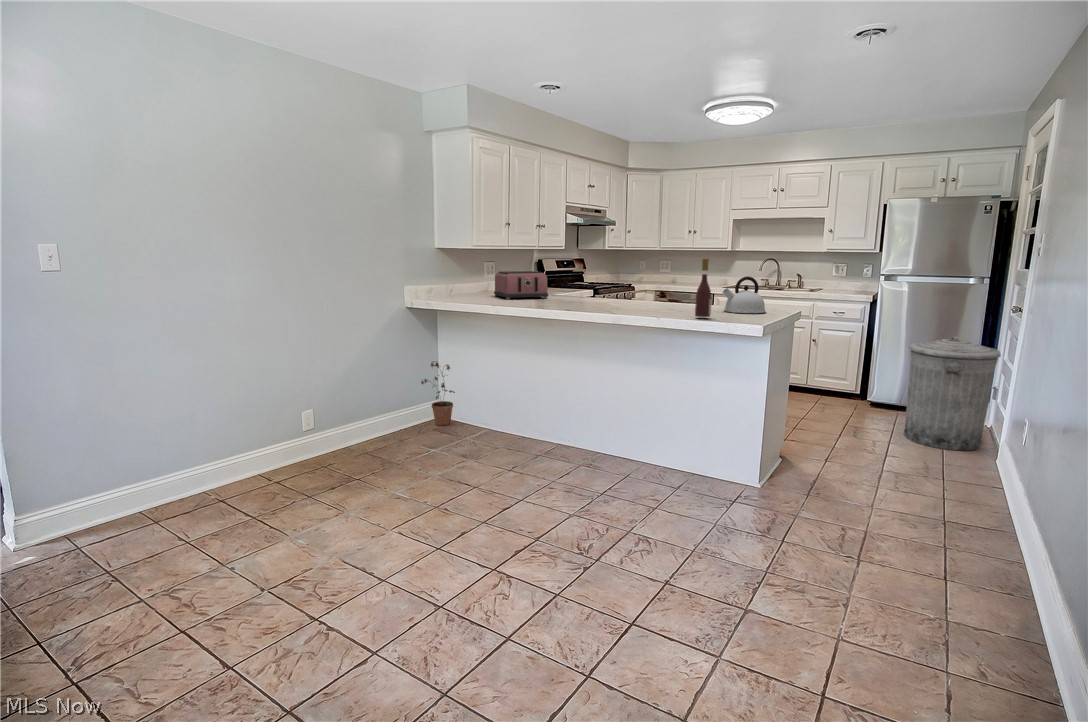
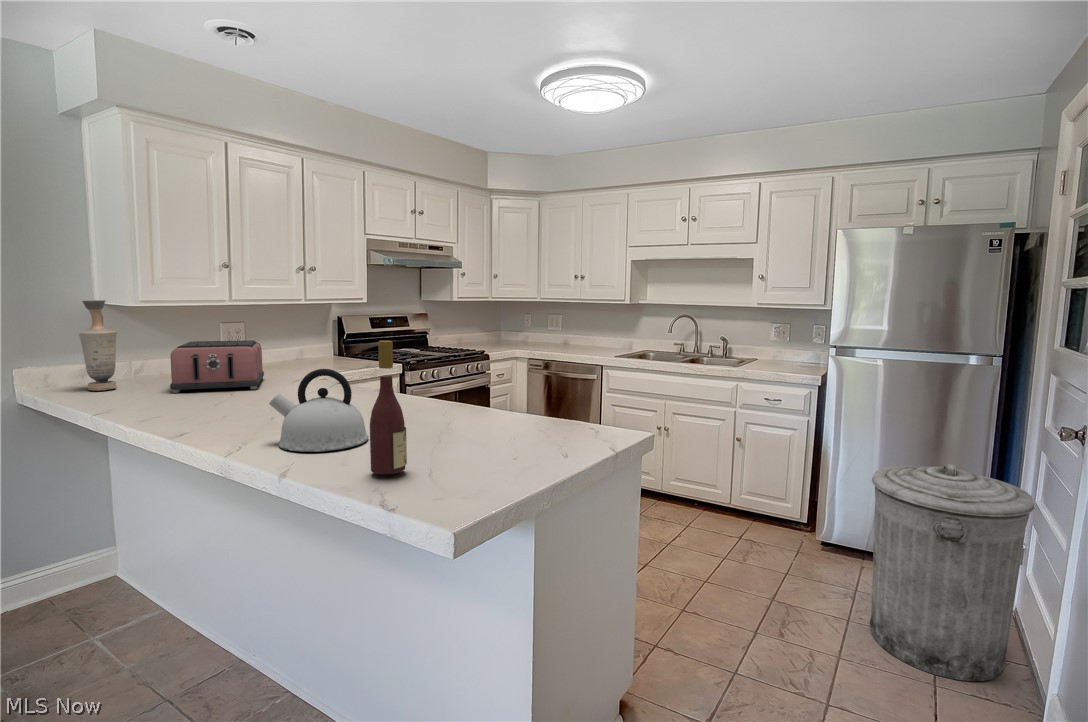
vase: none [453,246,471,298] -> present [78,300,117,391]
kettle: present [723,276,766,313] -> present [269,369,368,452]
potted plant: present [421,362,455,425] -> none [41,493,108,606]

